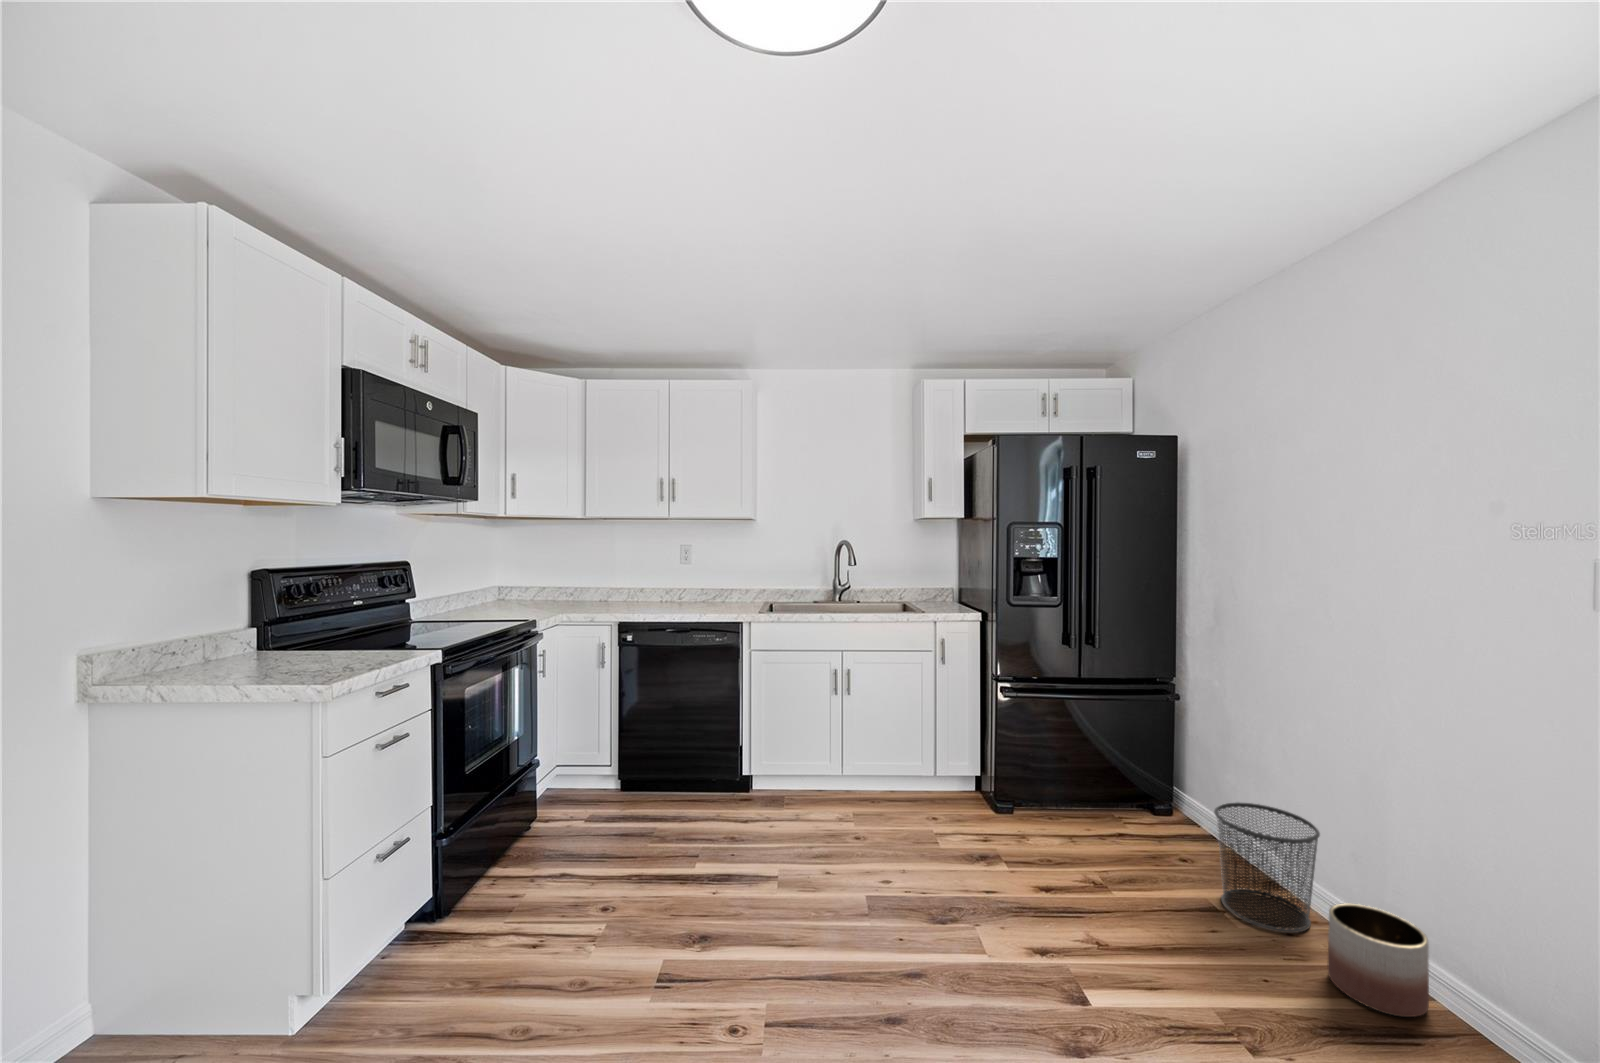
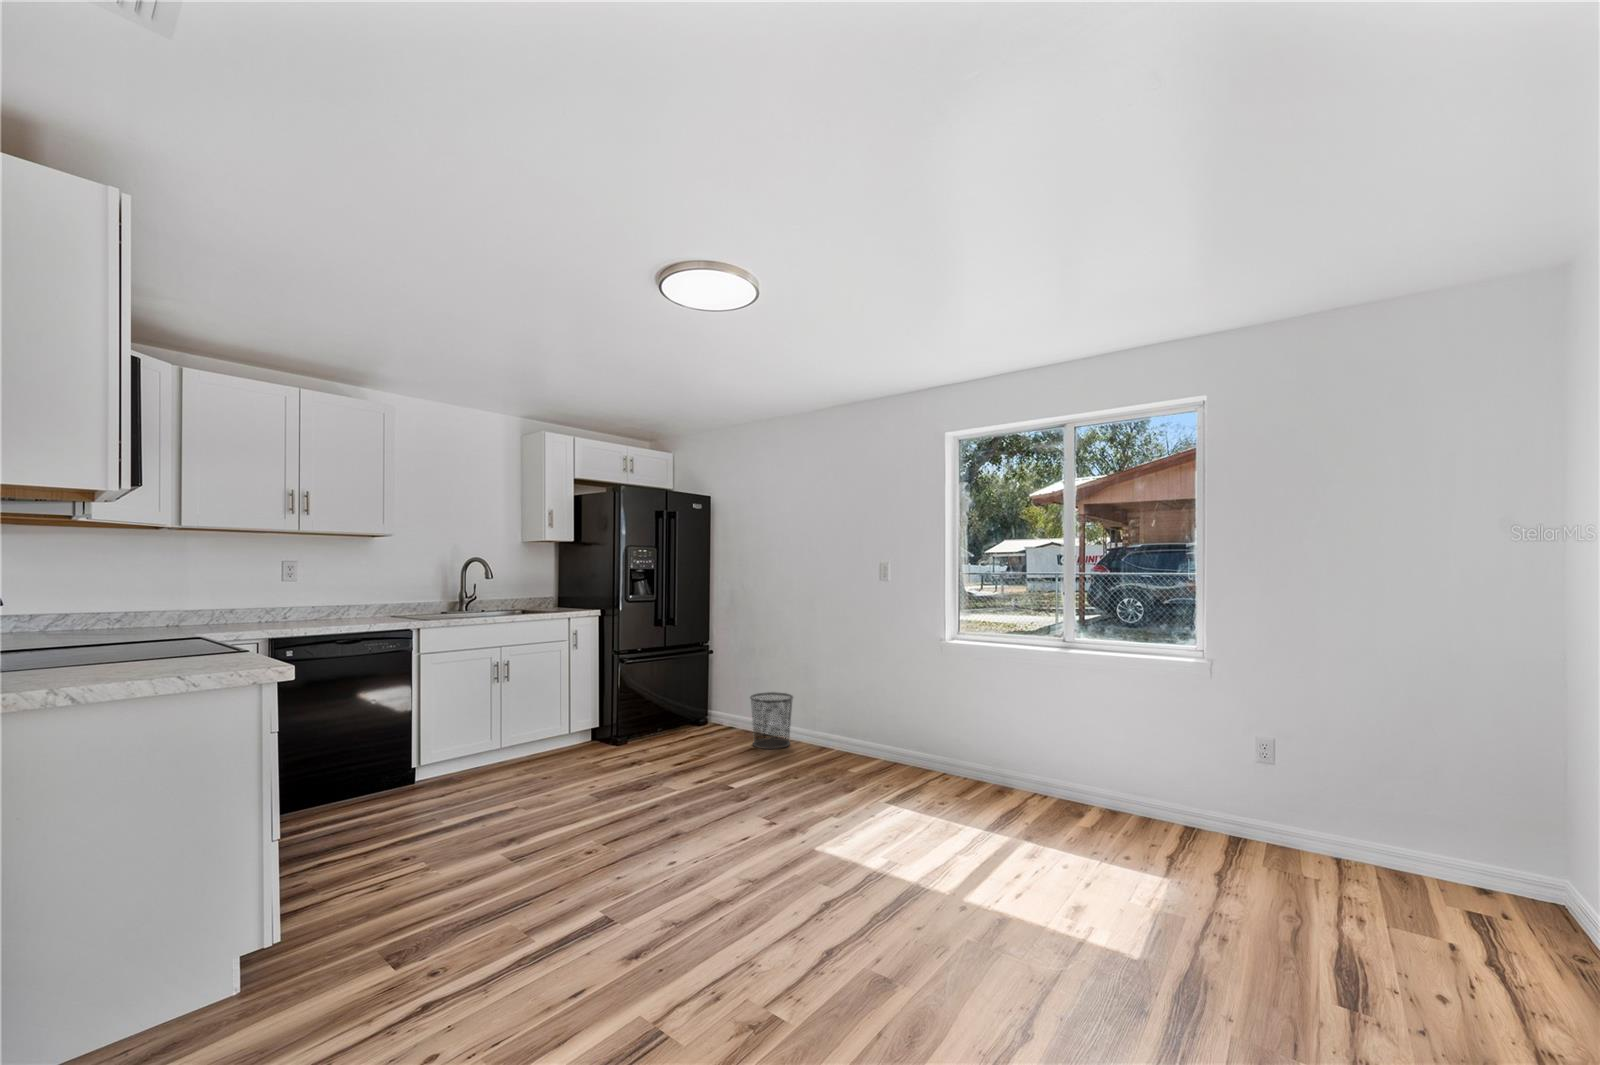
planter: present [1328,903,1429,1017] -> none [805,719,839,757]

